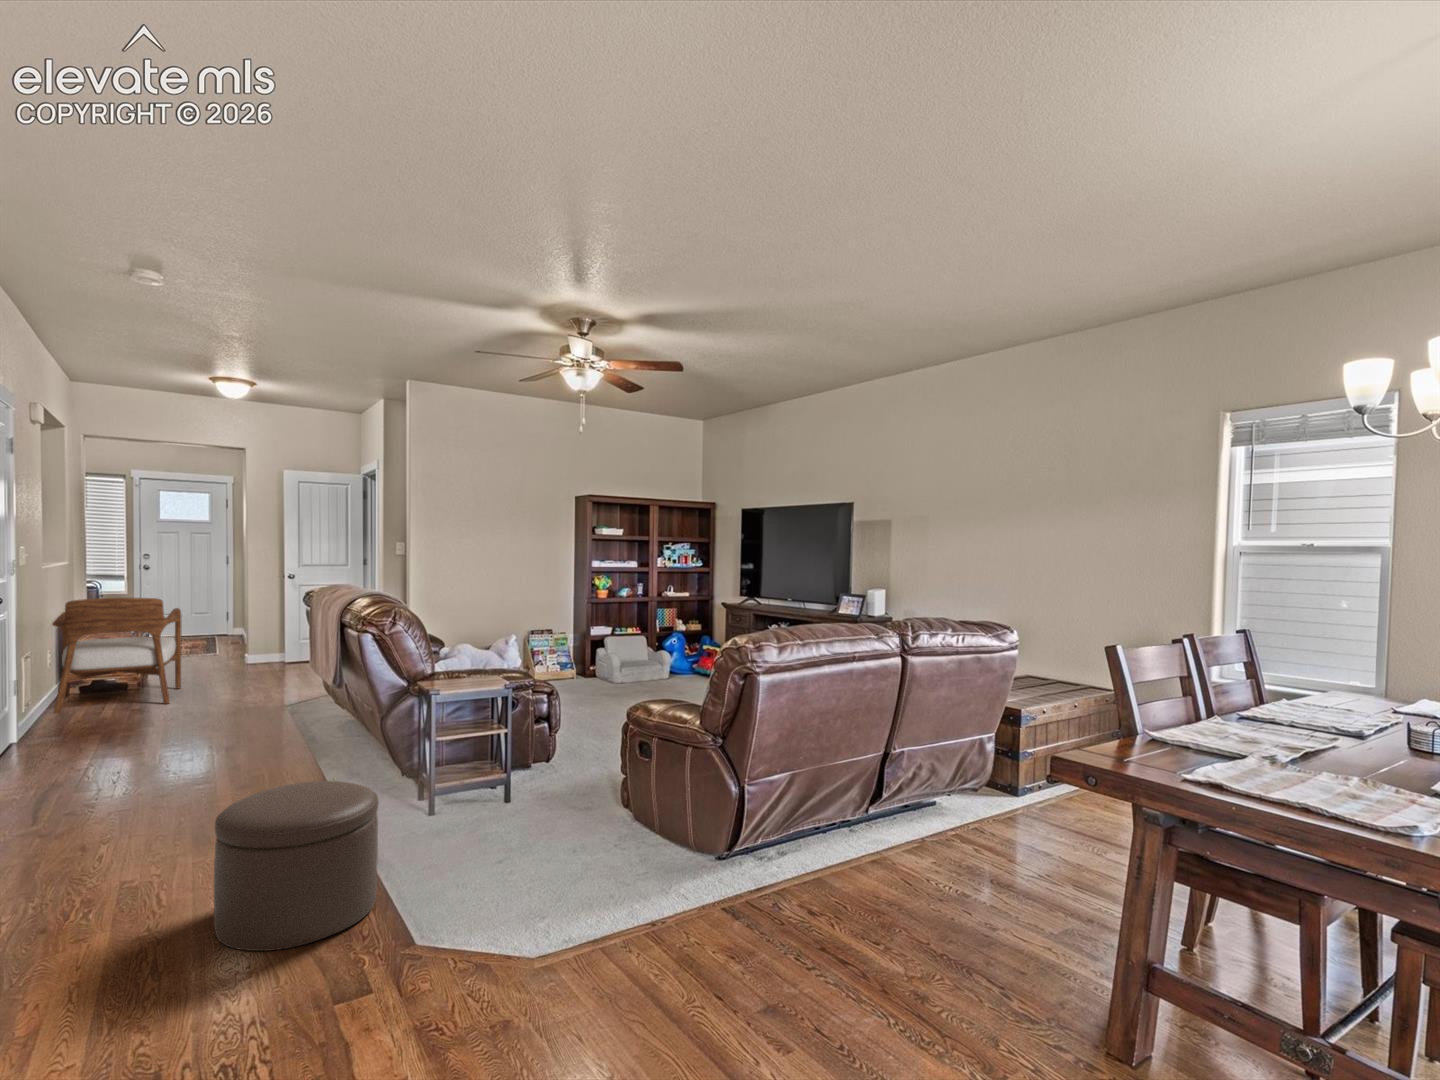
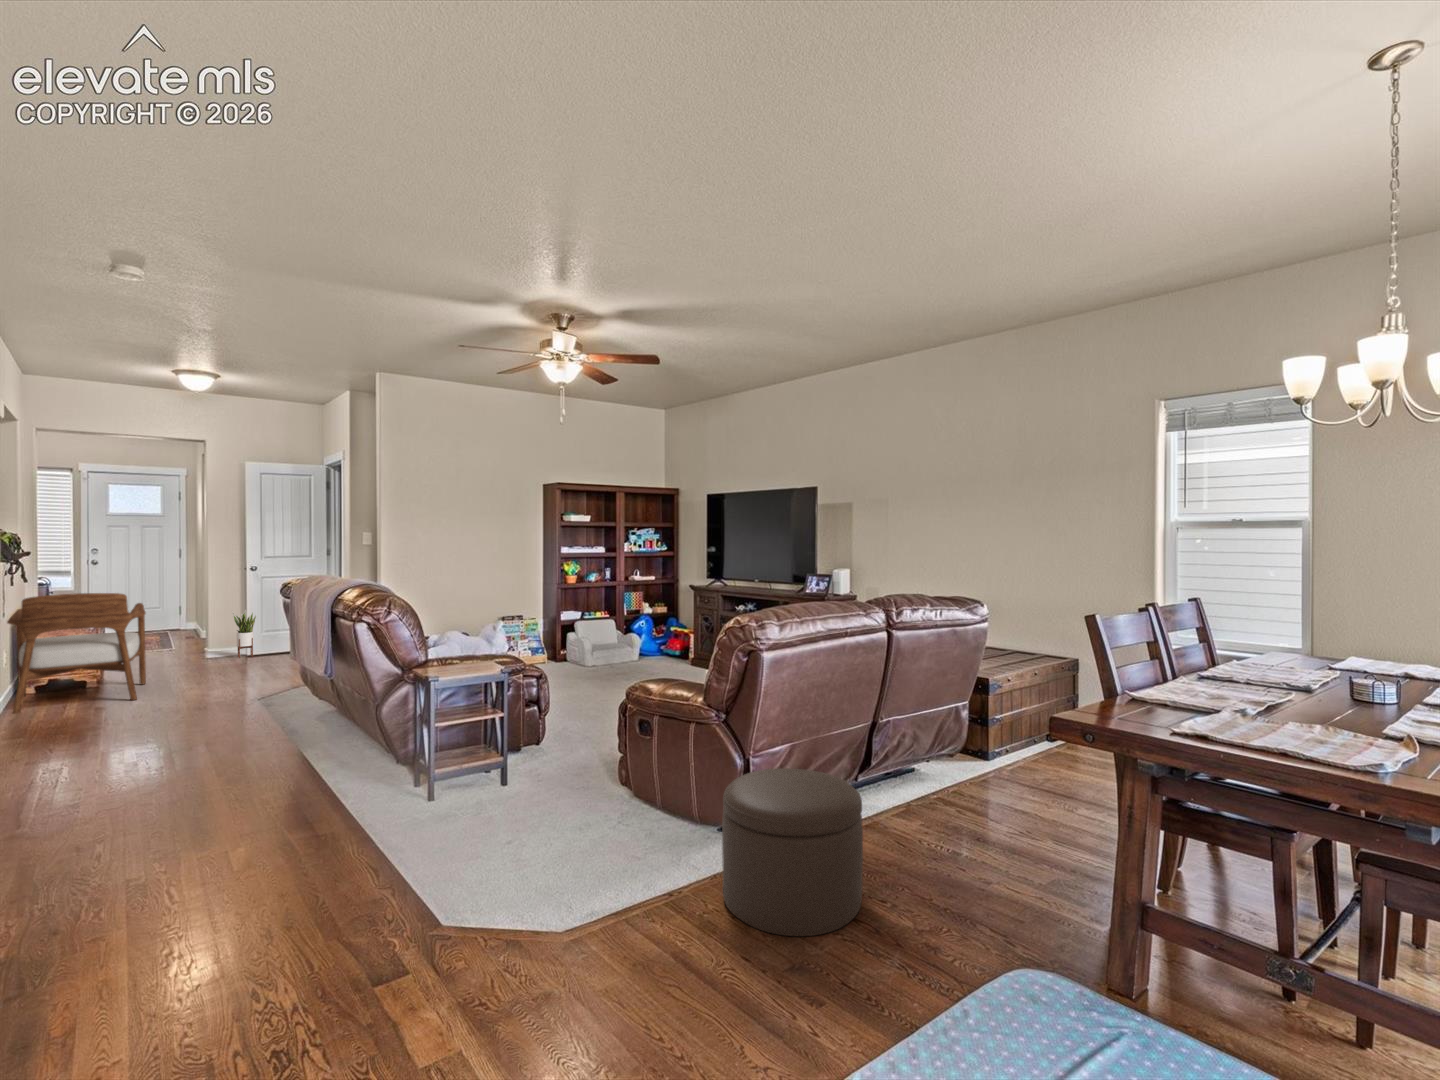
potted plant: none [268,617,291,665] -> present [232,610,256,658]
ottoman: present [214,781,379,951] -> present [722,768,863,936]

